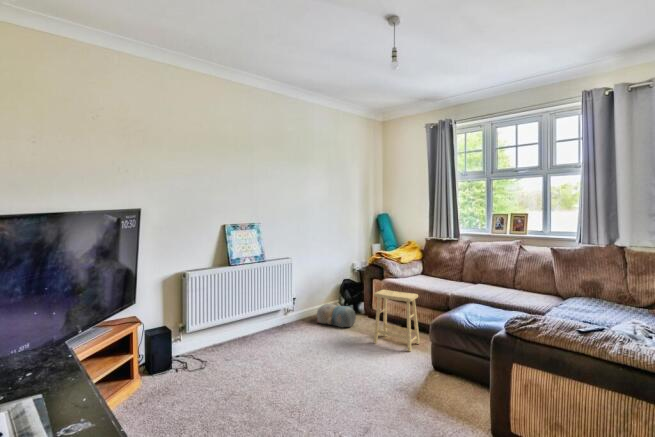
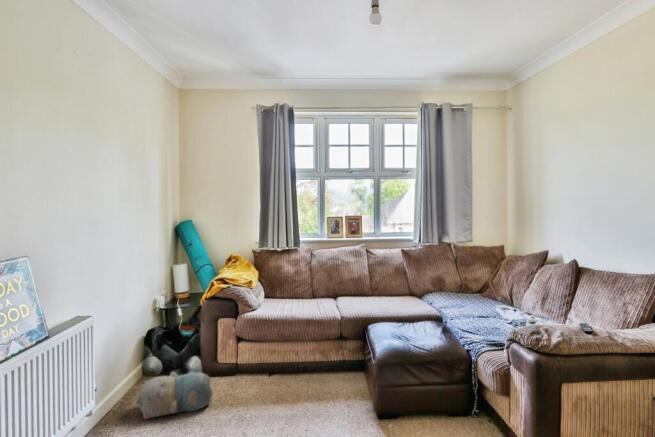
footstool: present [374,290,420,351] -> none [269,327,330,416]

